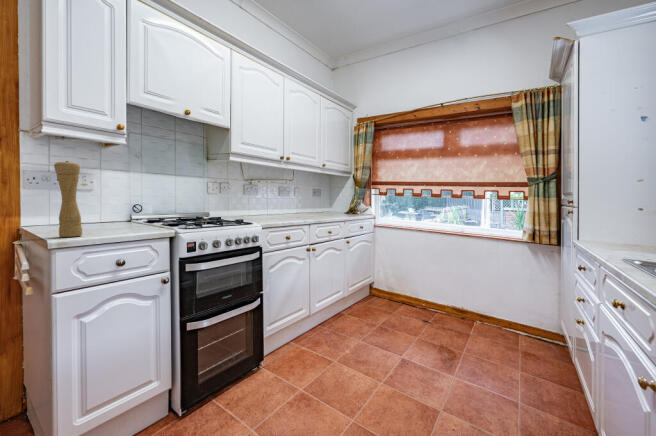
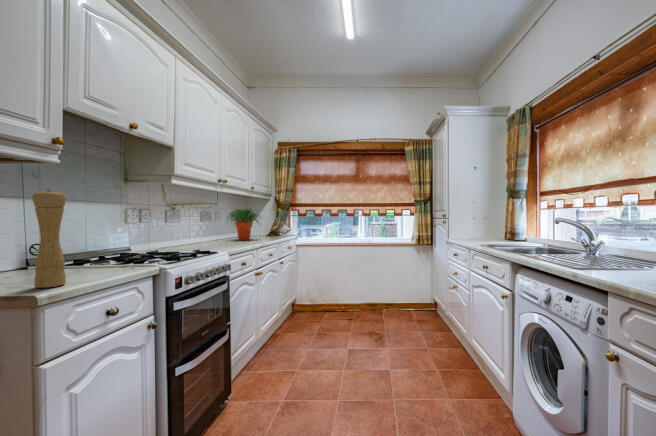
potted plant: none [294,186,330,217] -> present [228,209,259,240]

